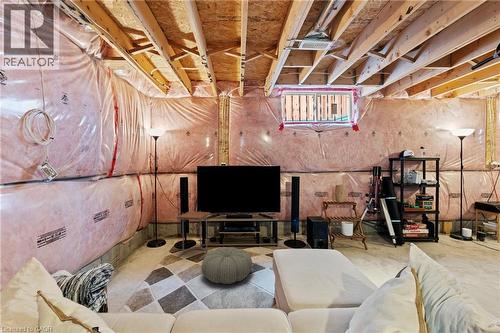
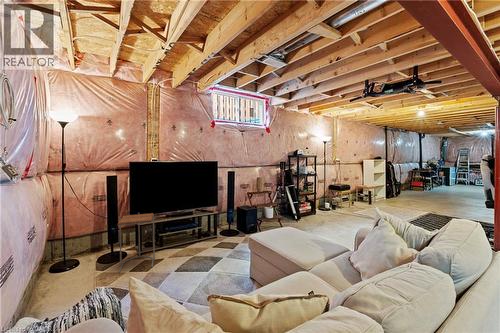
pouf: present [201,247,252,284] -> none [170,244,223,282]

